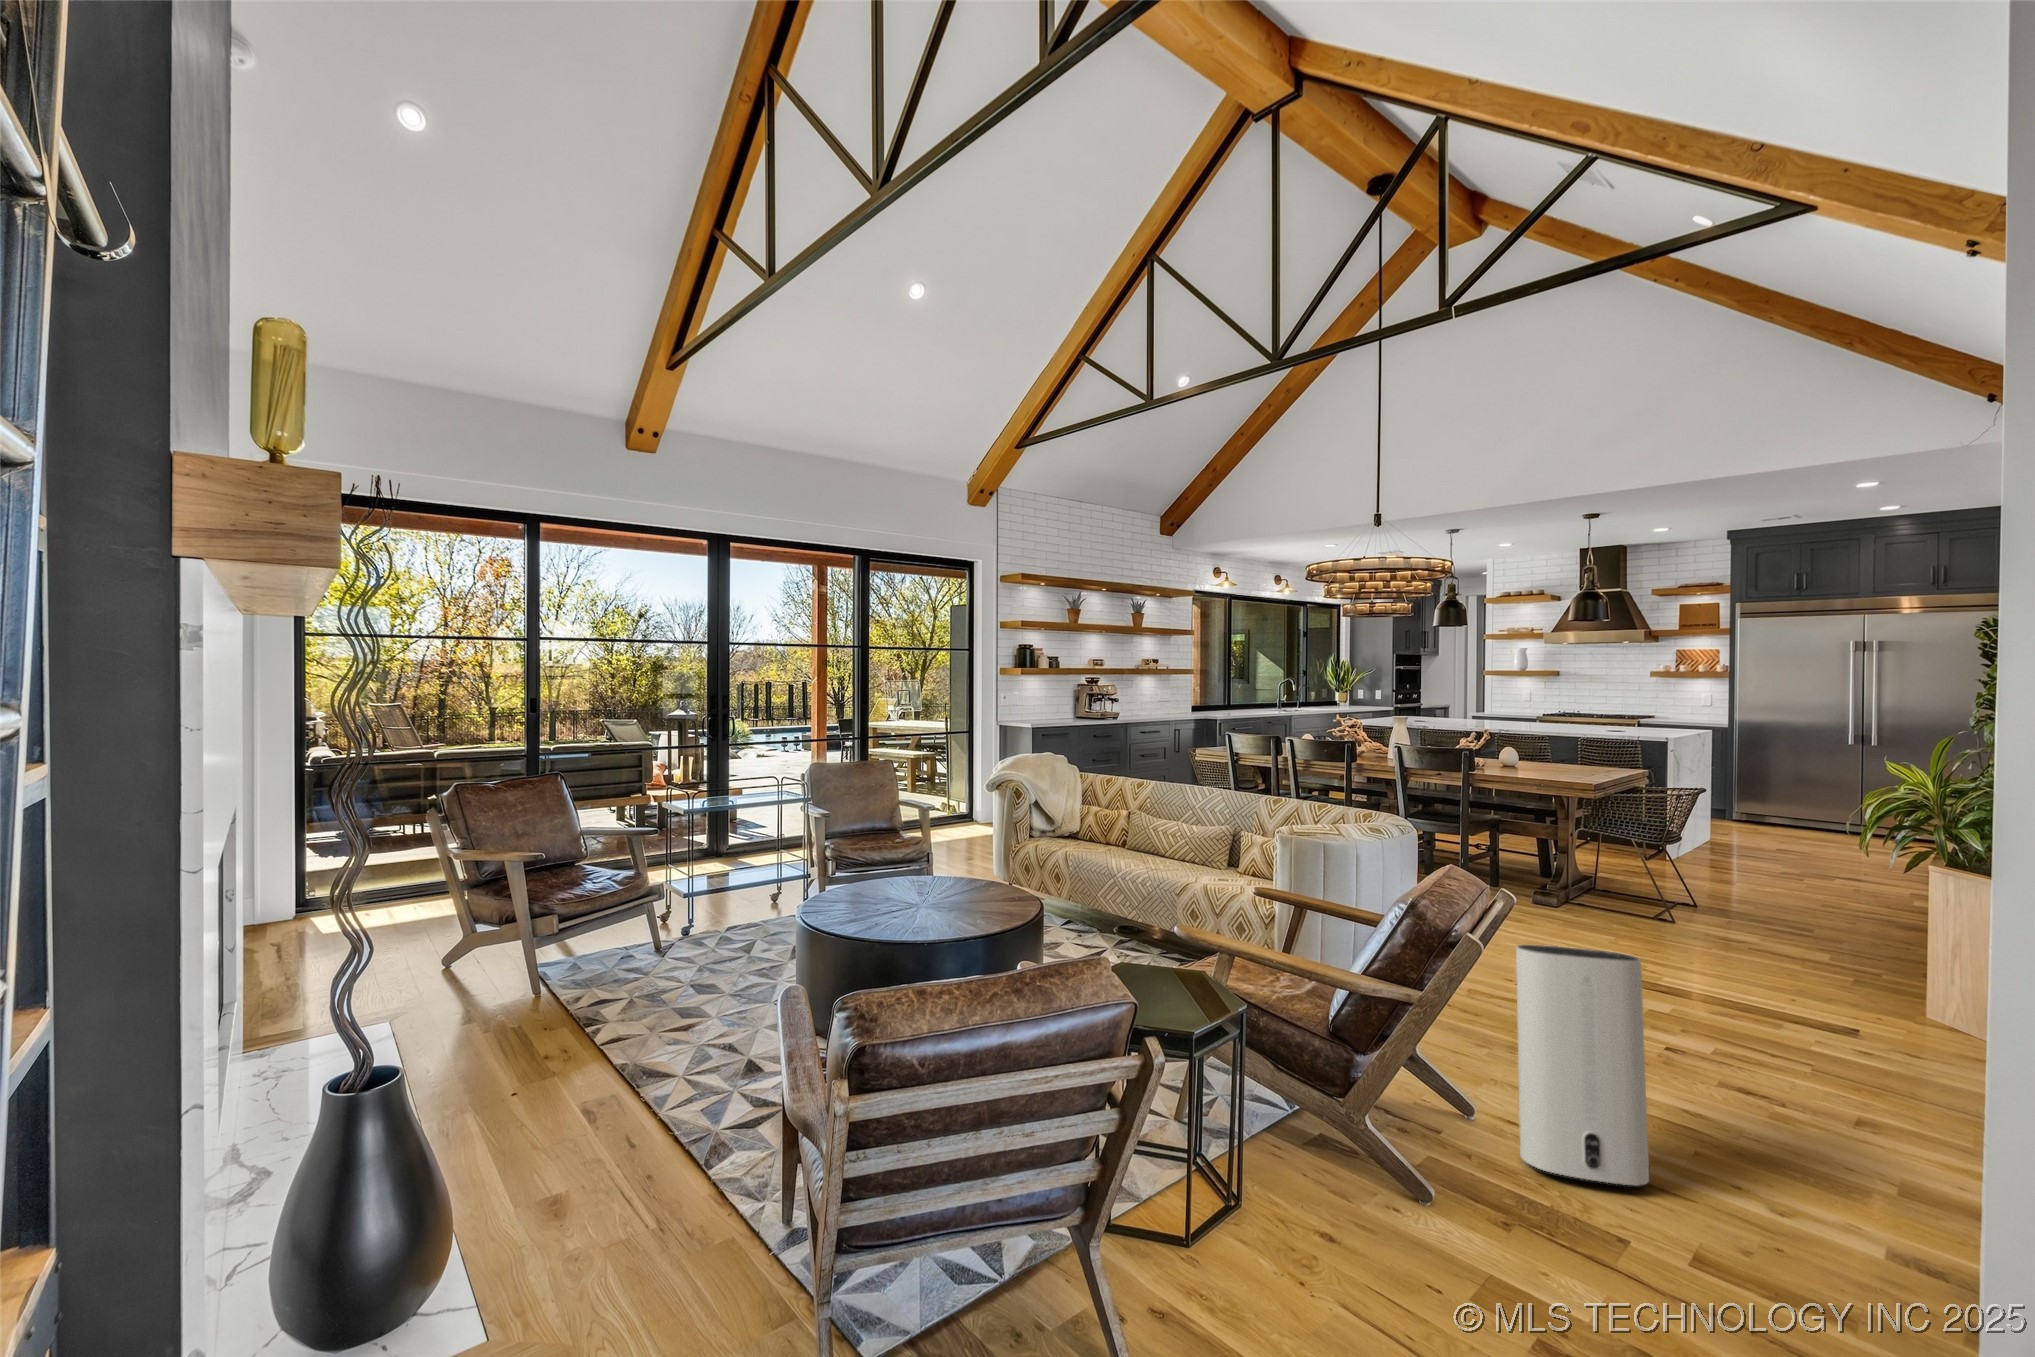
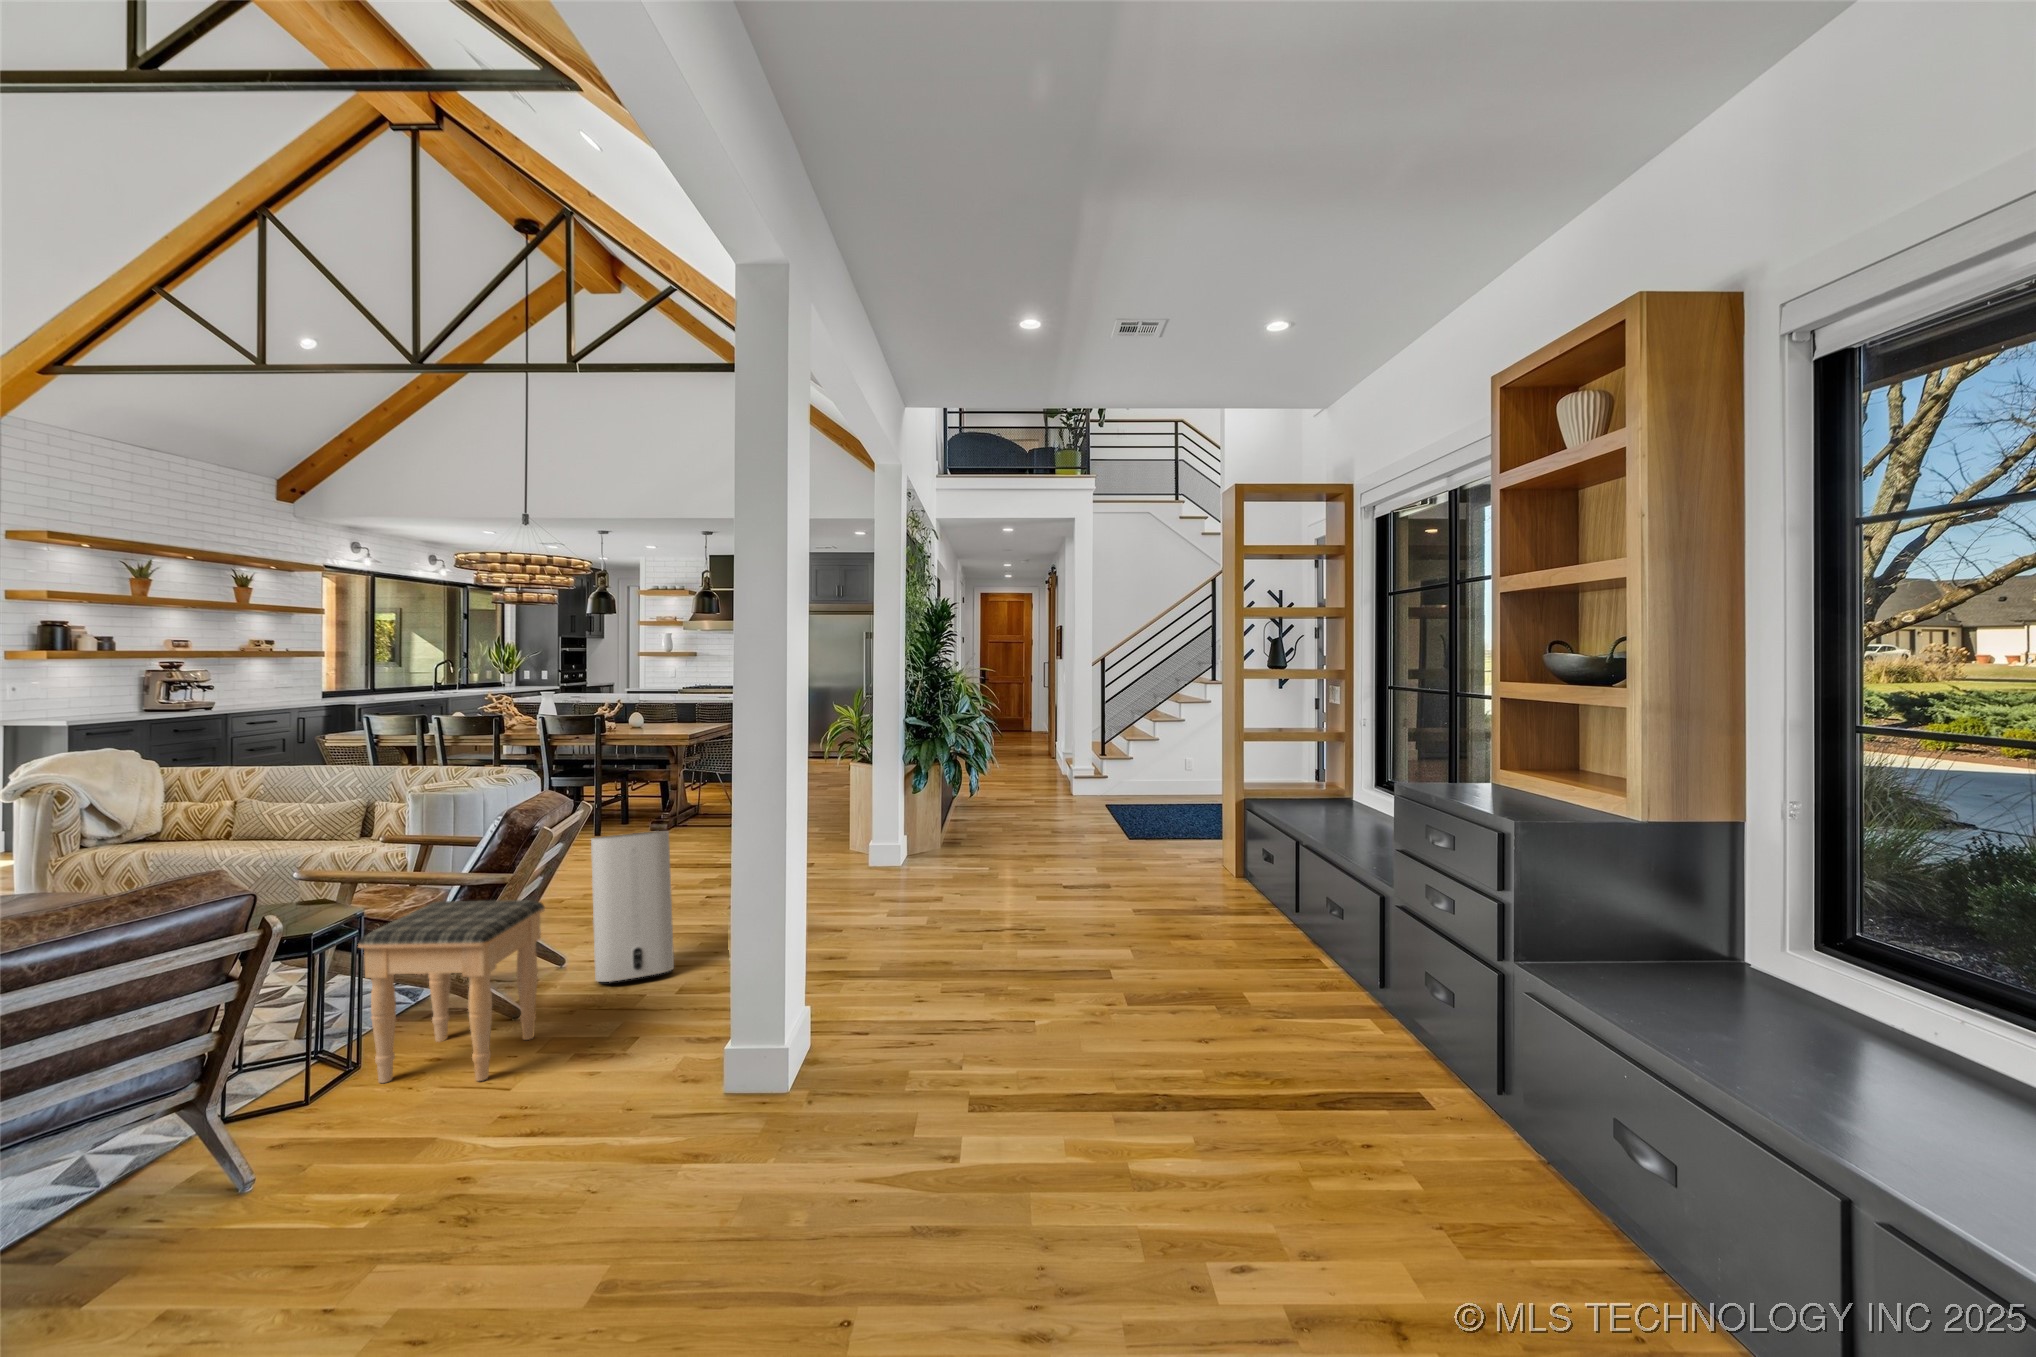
footstool: none [1245,1006,1471,1306] -> present [358,900,545,1083]

